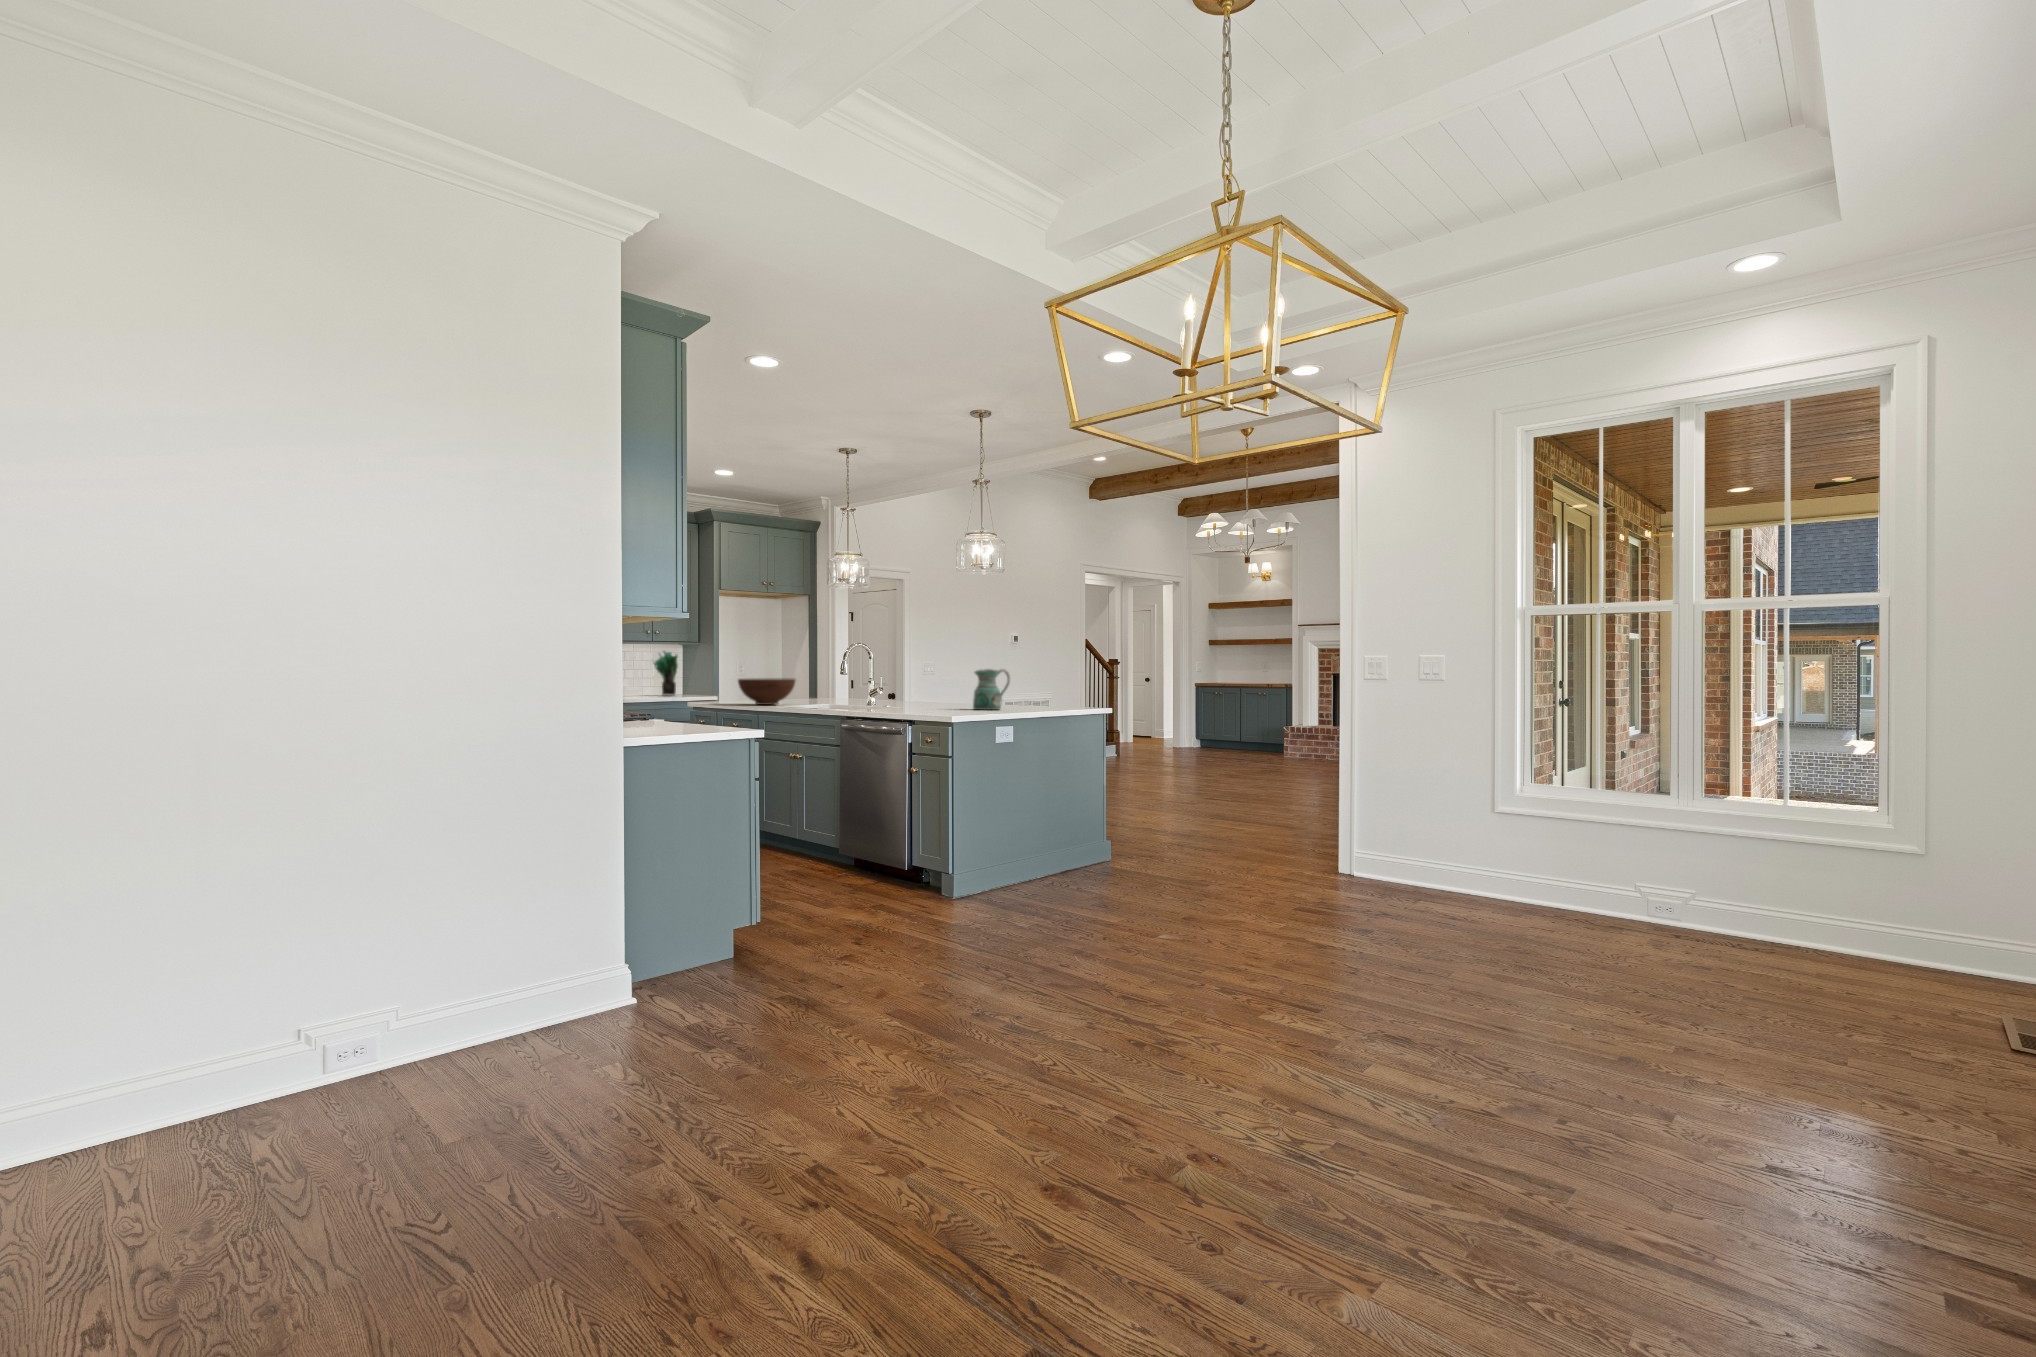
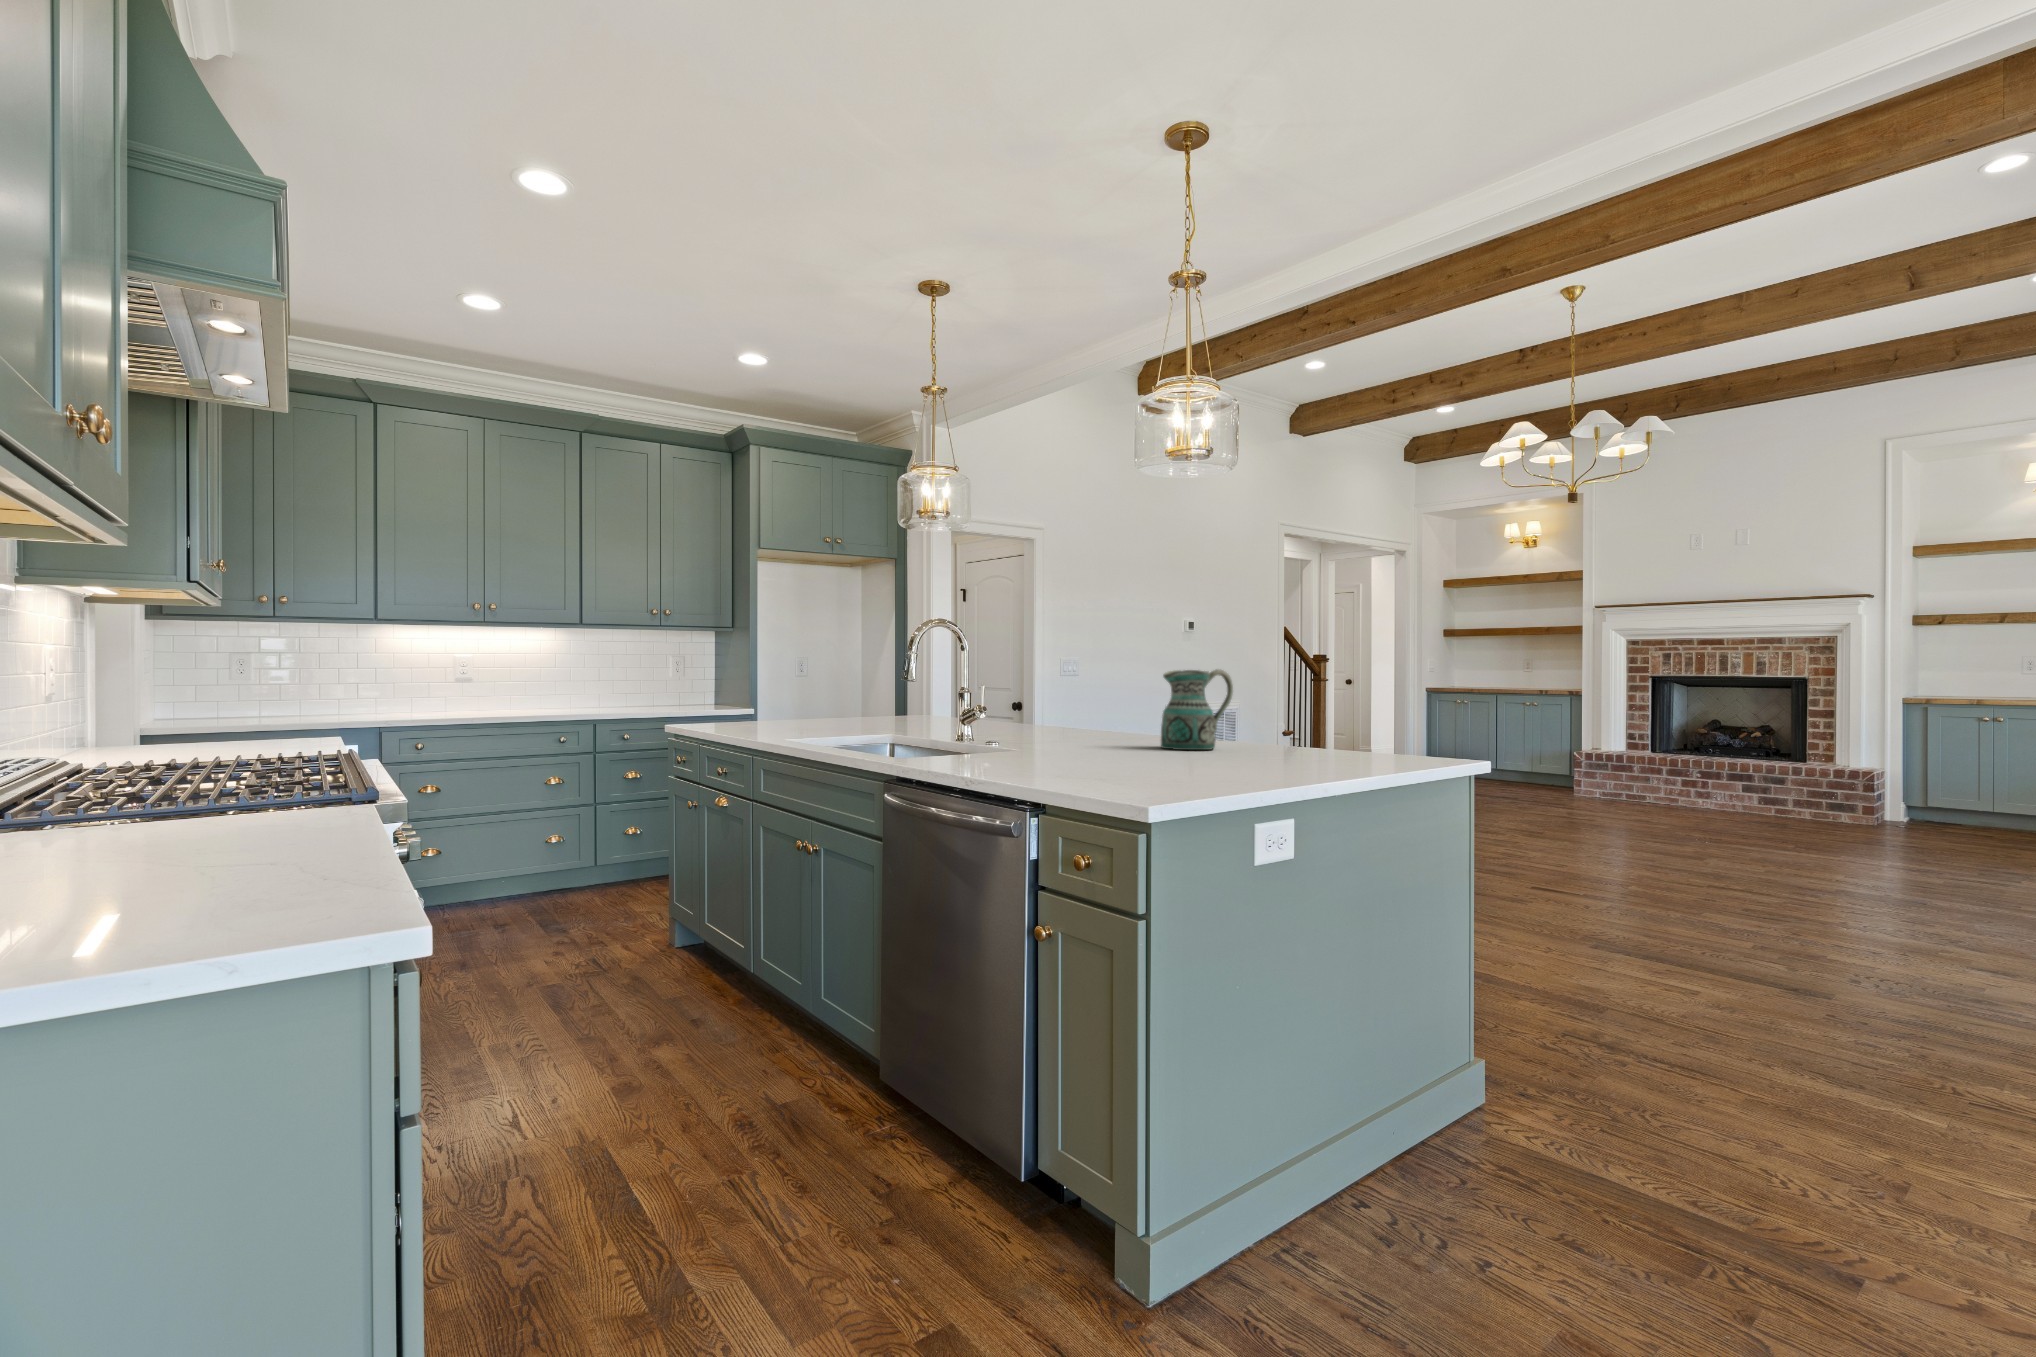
potted plant: present [654,651,678,696] -> none [652,639,692,708]
fruit bowl: present [738,678,795,705] -> none [729,685,833,733]

